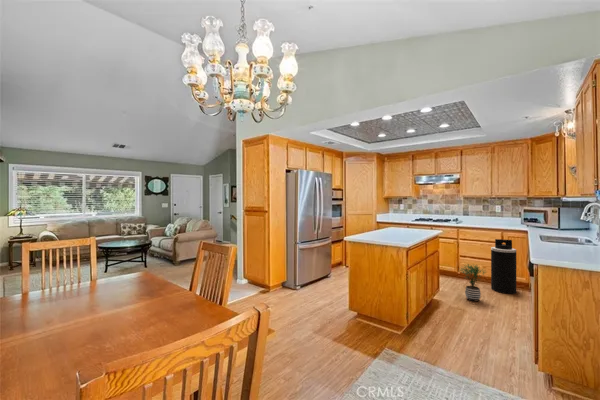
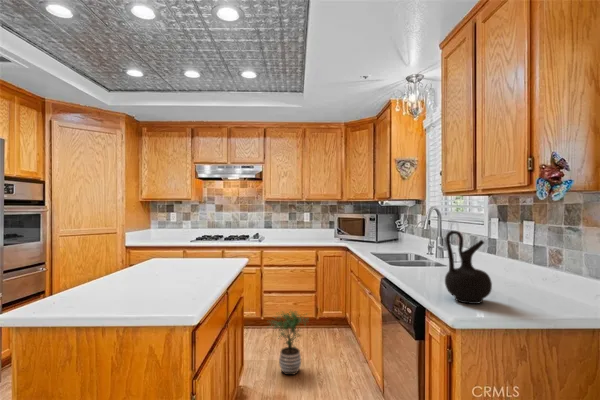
ceramic jug: none [550,217,582,257] -> present [445,231,492,304]
trash can: present [491,239,516,294] -> none [306,262,336,343]

